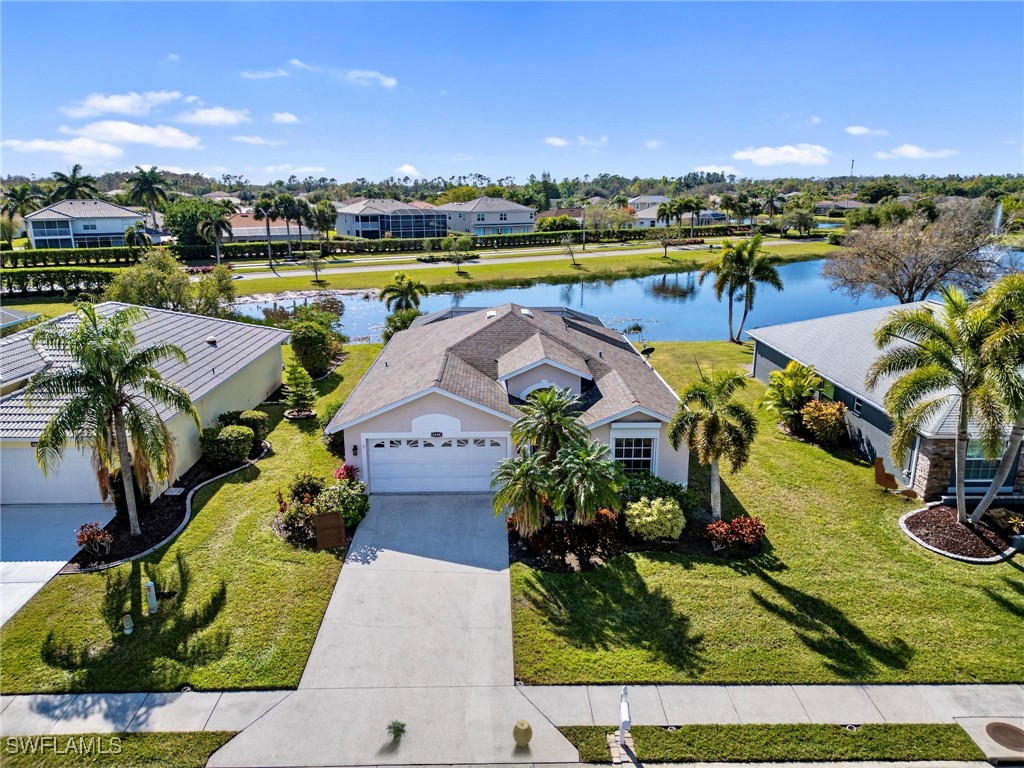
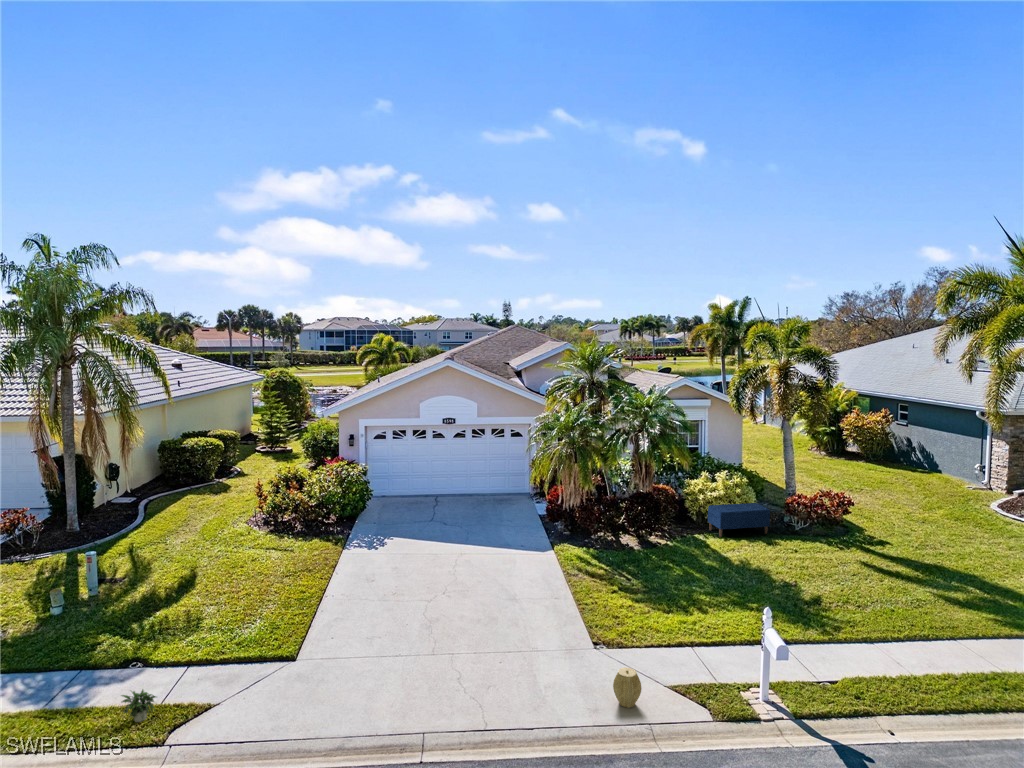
lounge chair: present [875,457,918,503] -> none [942,449,998,496]
wooden crate: present [314,510,346,550] -> none [305,495,344,539]
bench: none [644,524,694,555] -> present [708,503,770,537]
potted plant: present [387,720,406,741] -> present [122,689,156,722]

